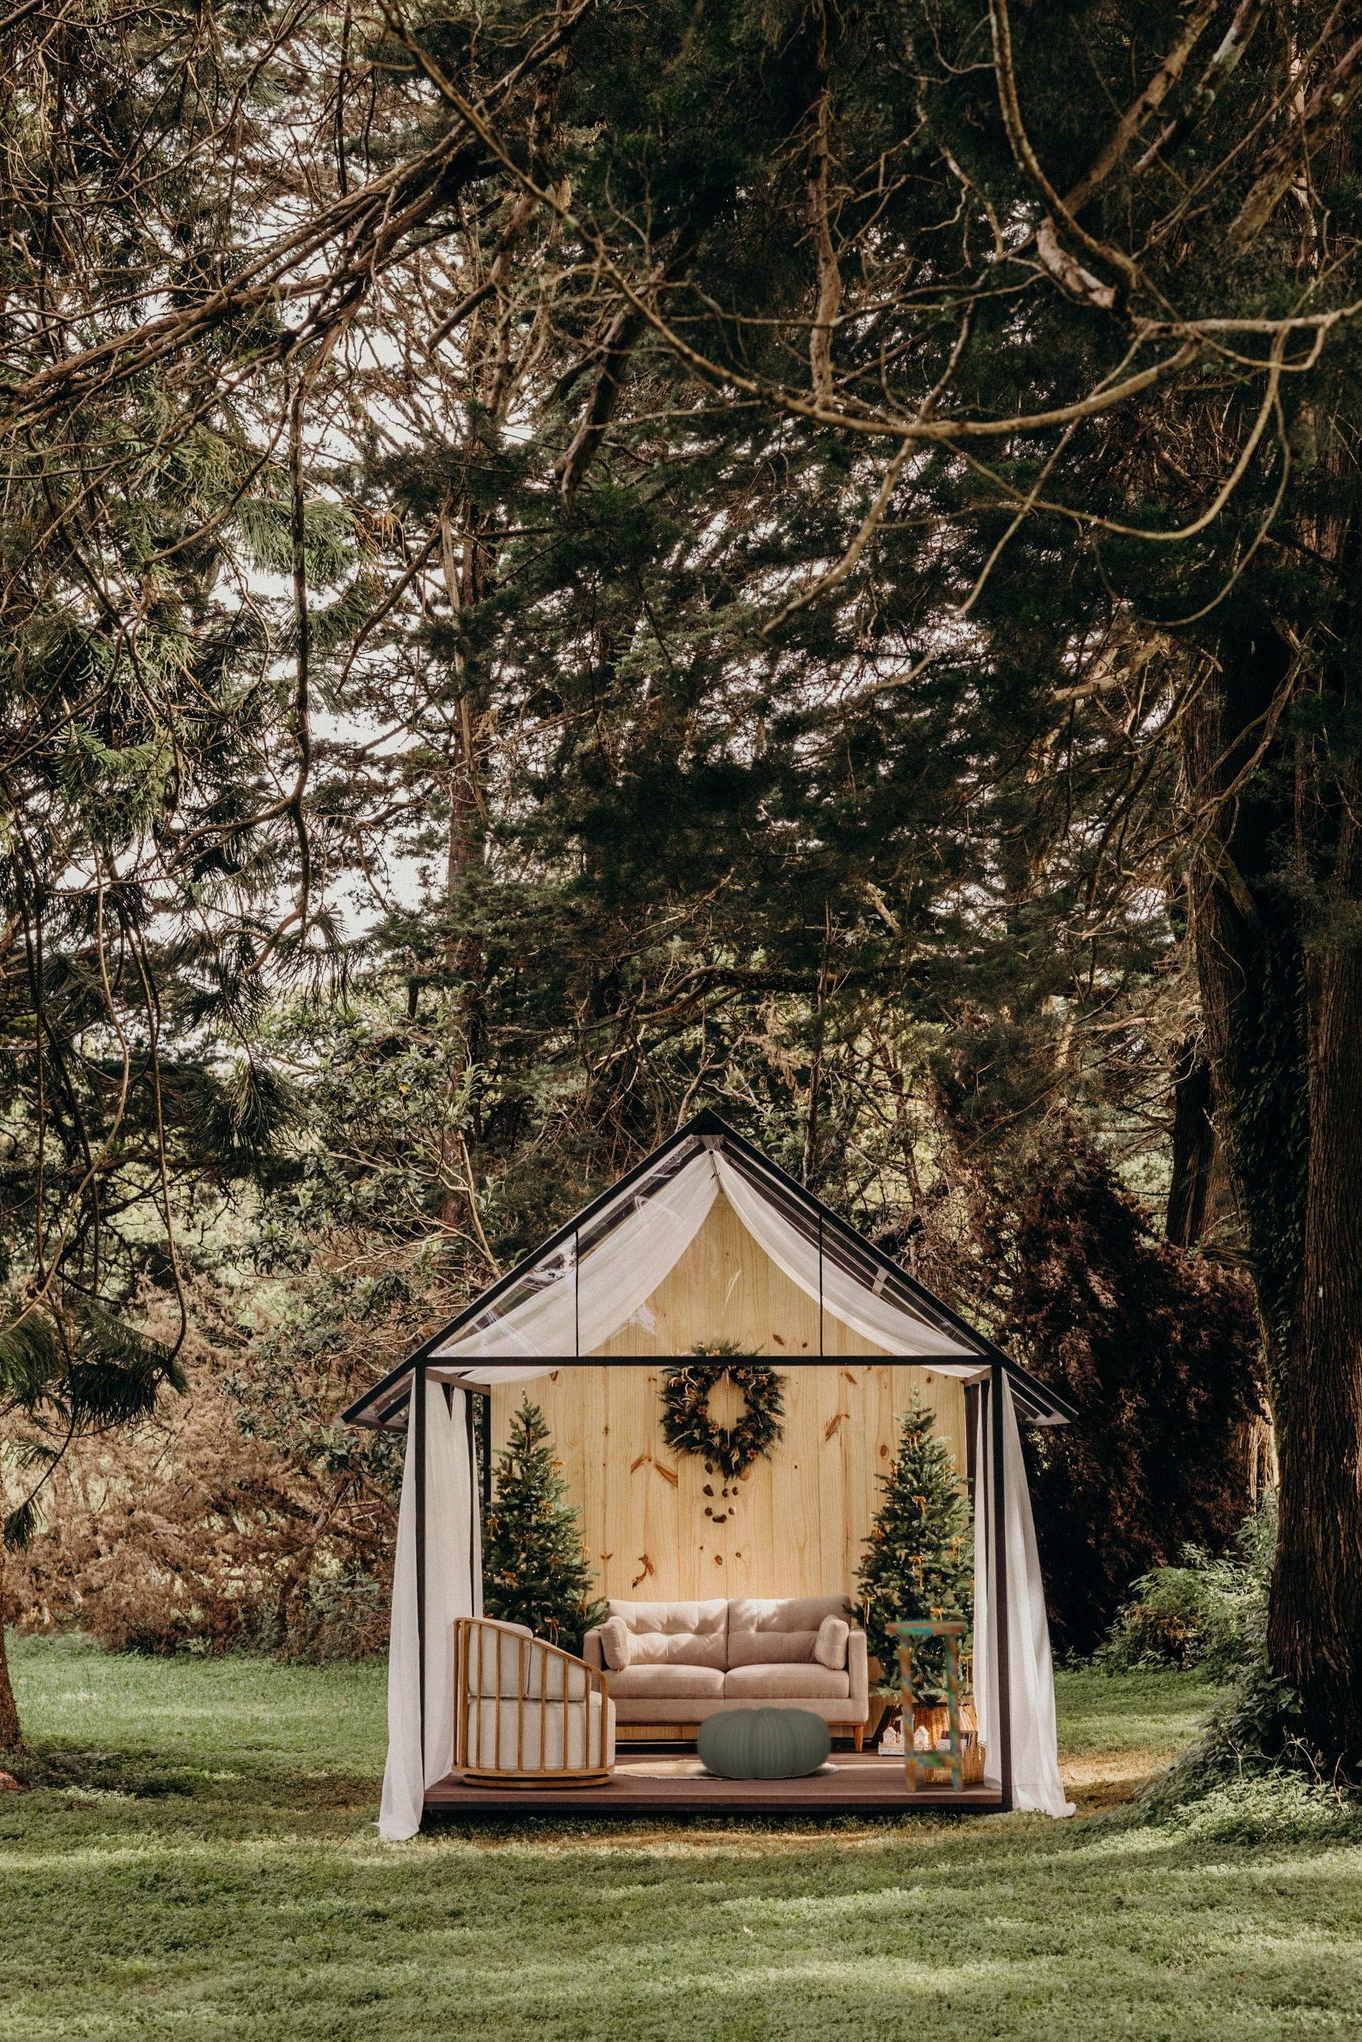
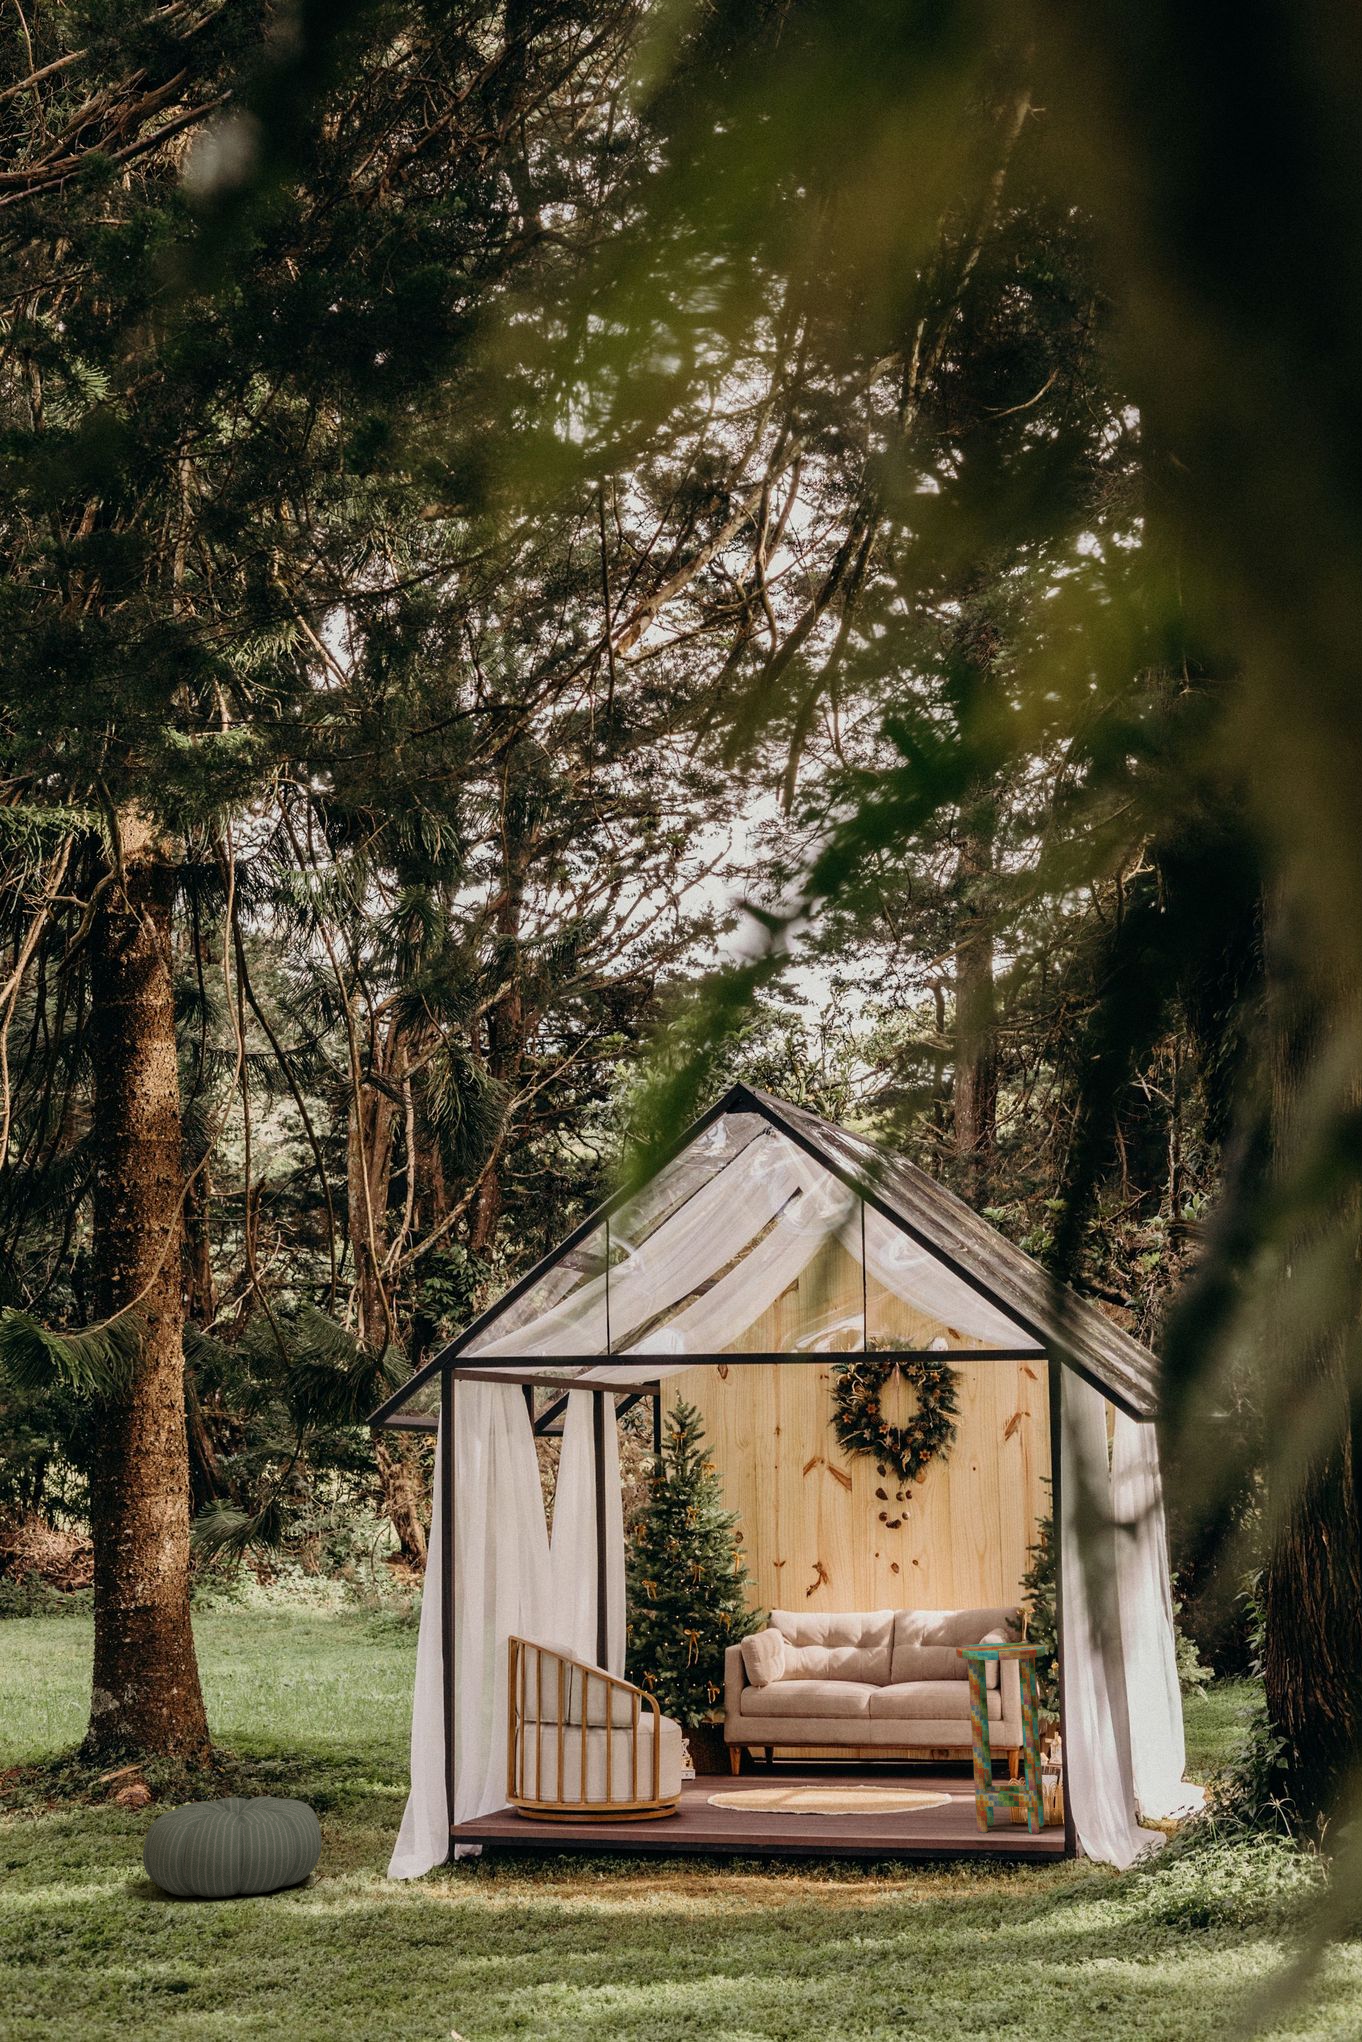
pouf: present [697,1707,831,1779] -> present [143,1796,321,1897]

